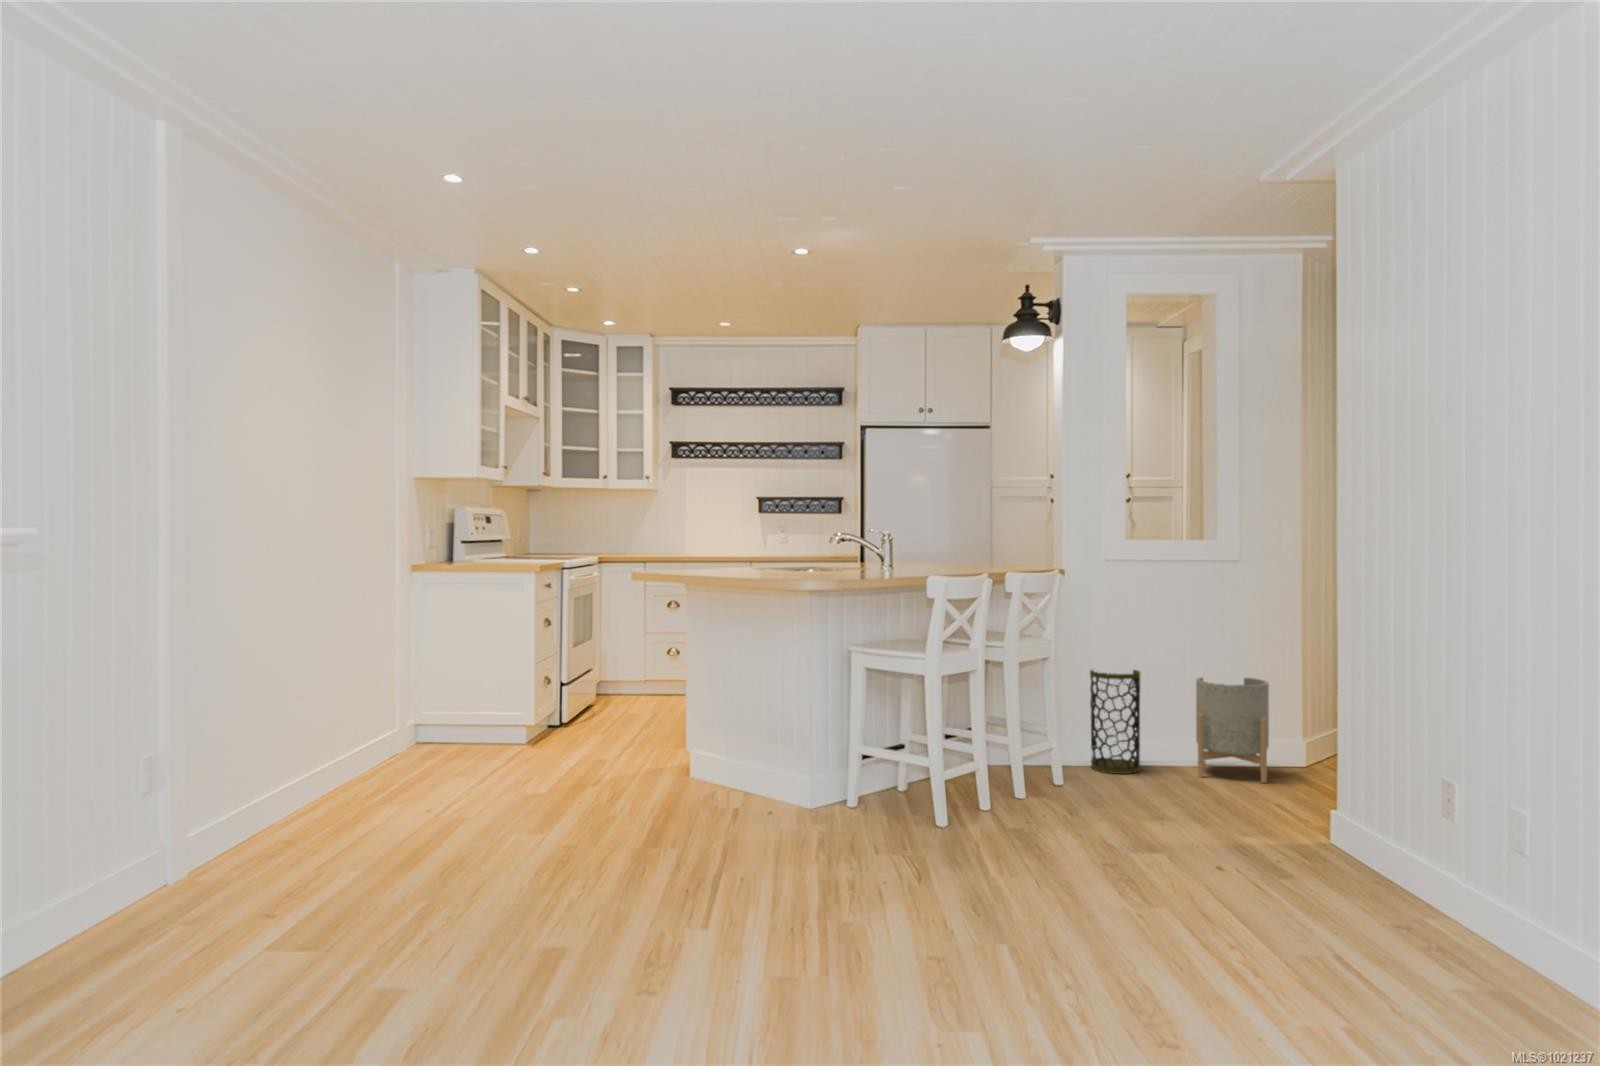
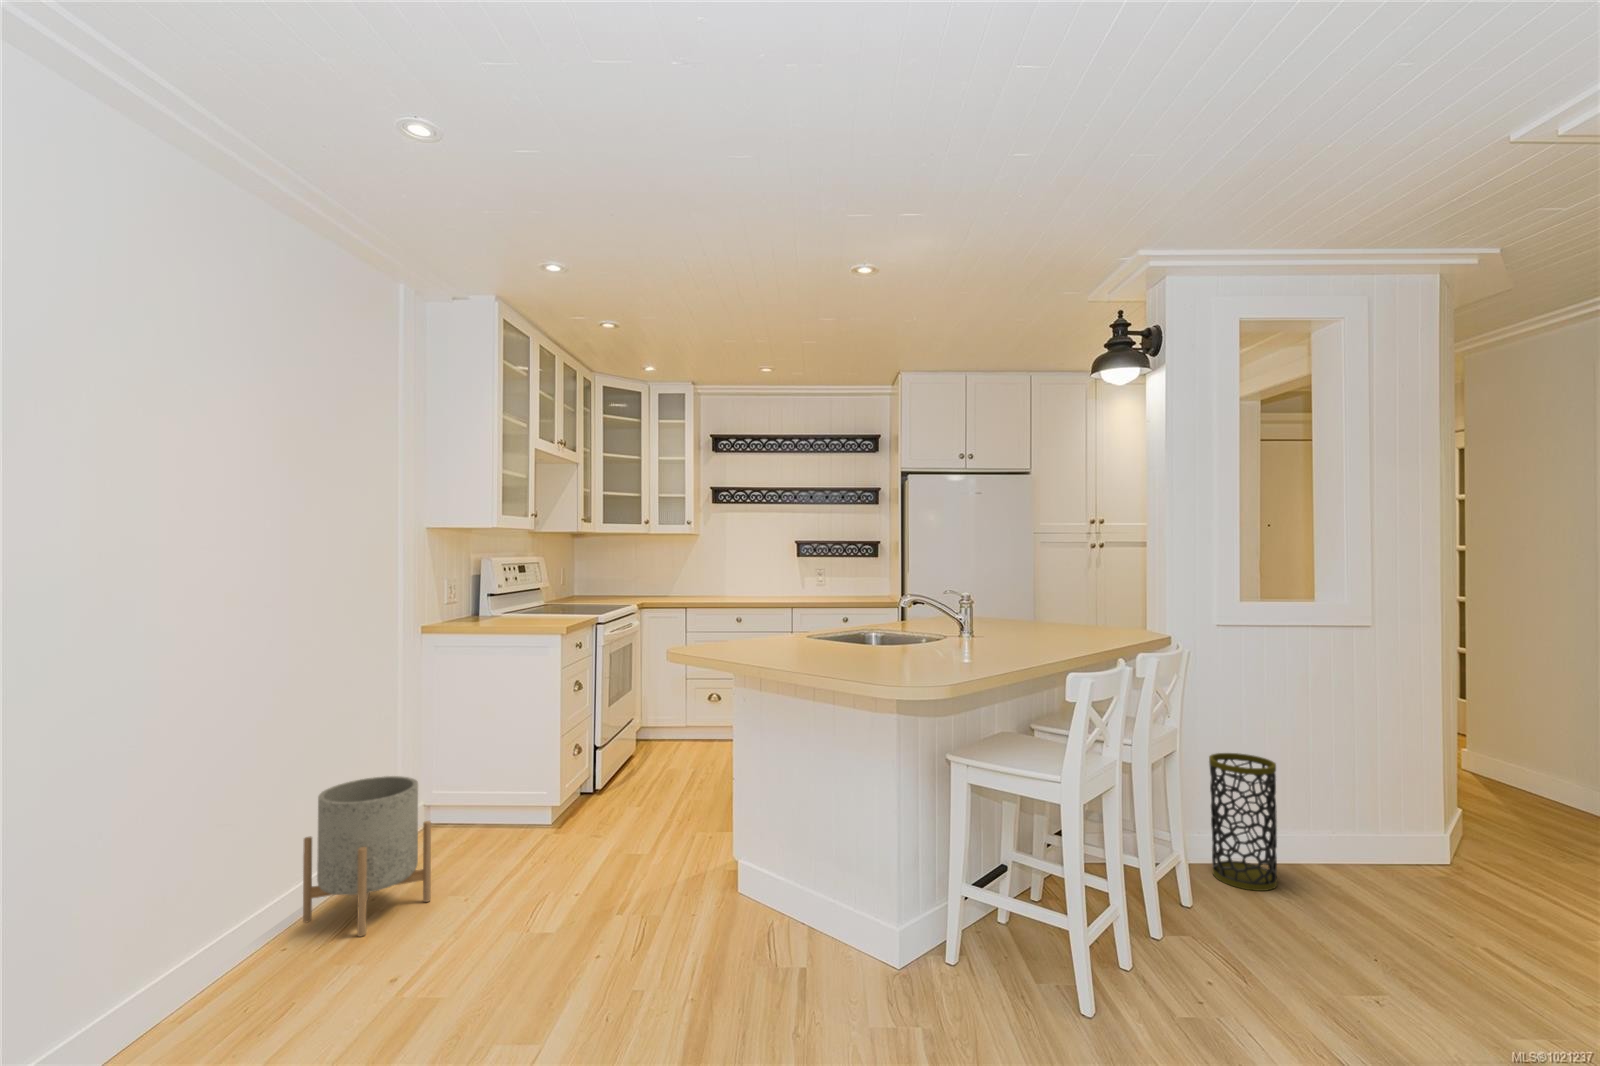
planter: present [1196,678,1269,783] -> present [303,776,431,937]

